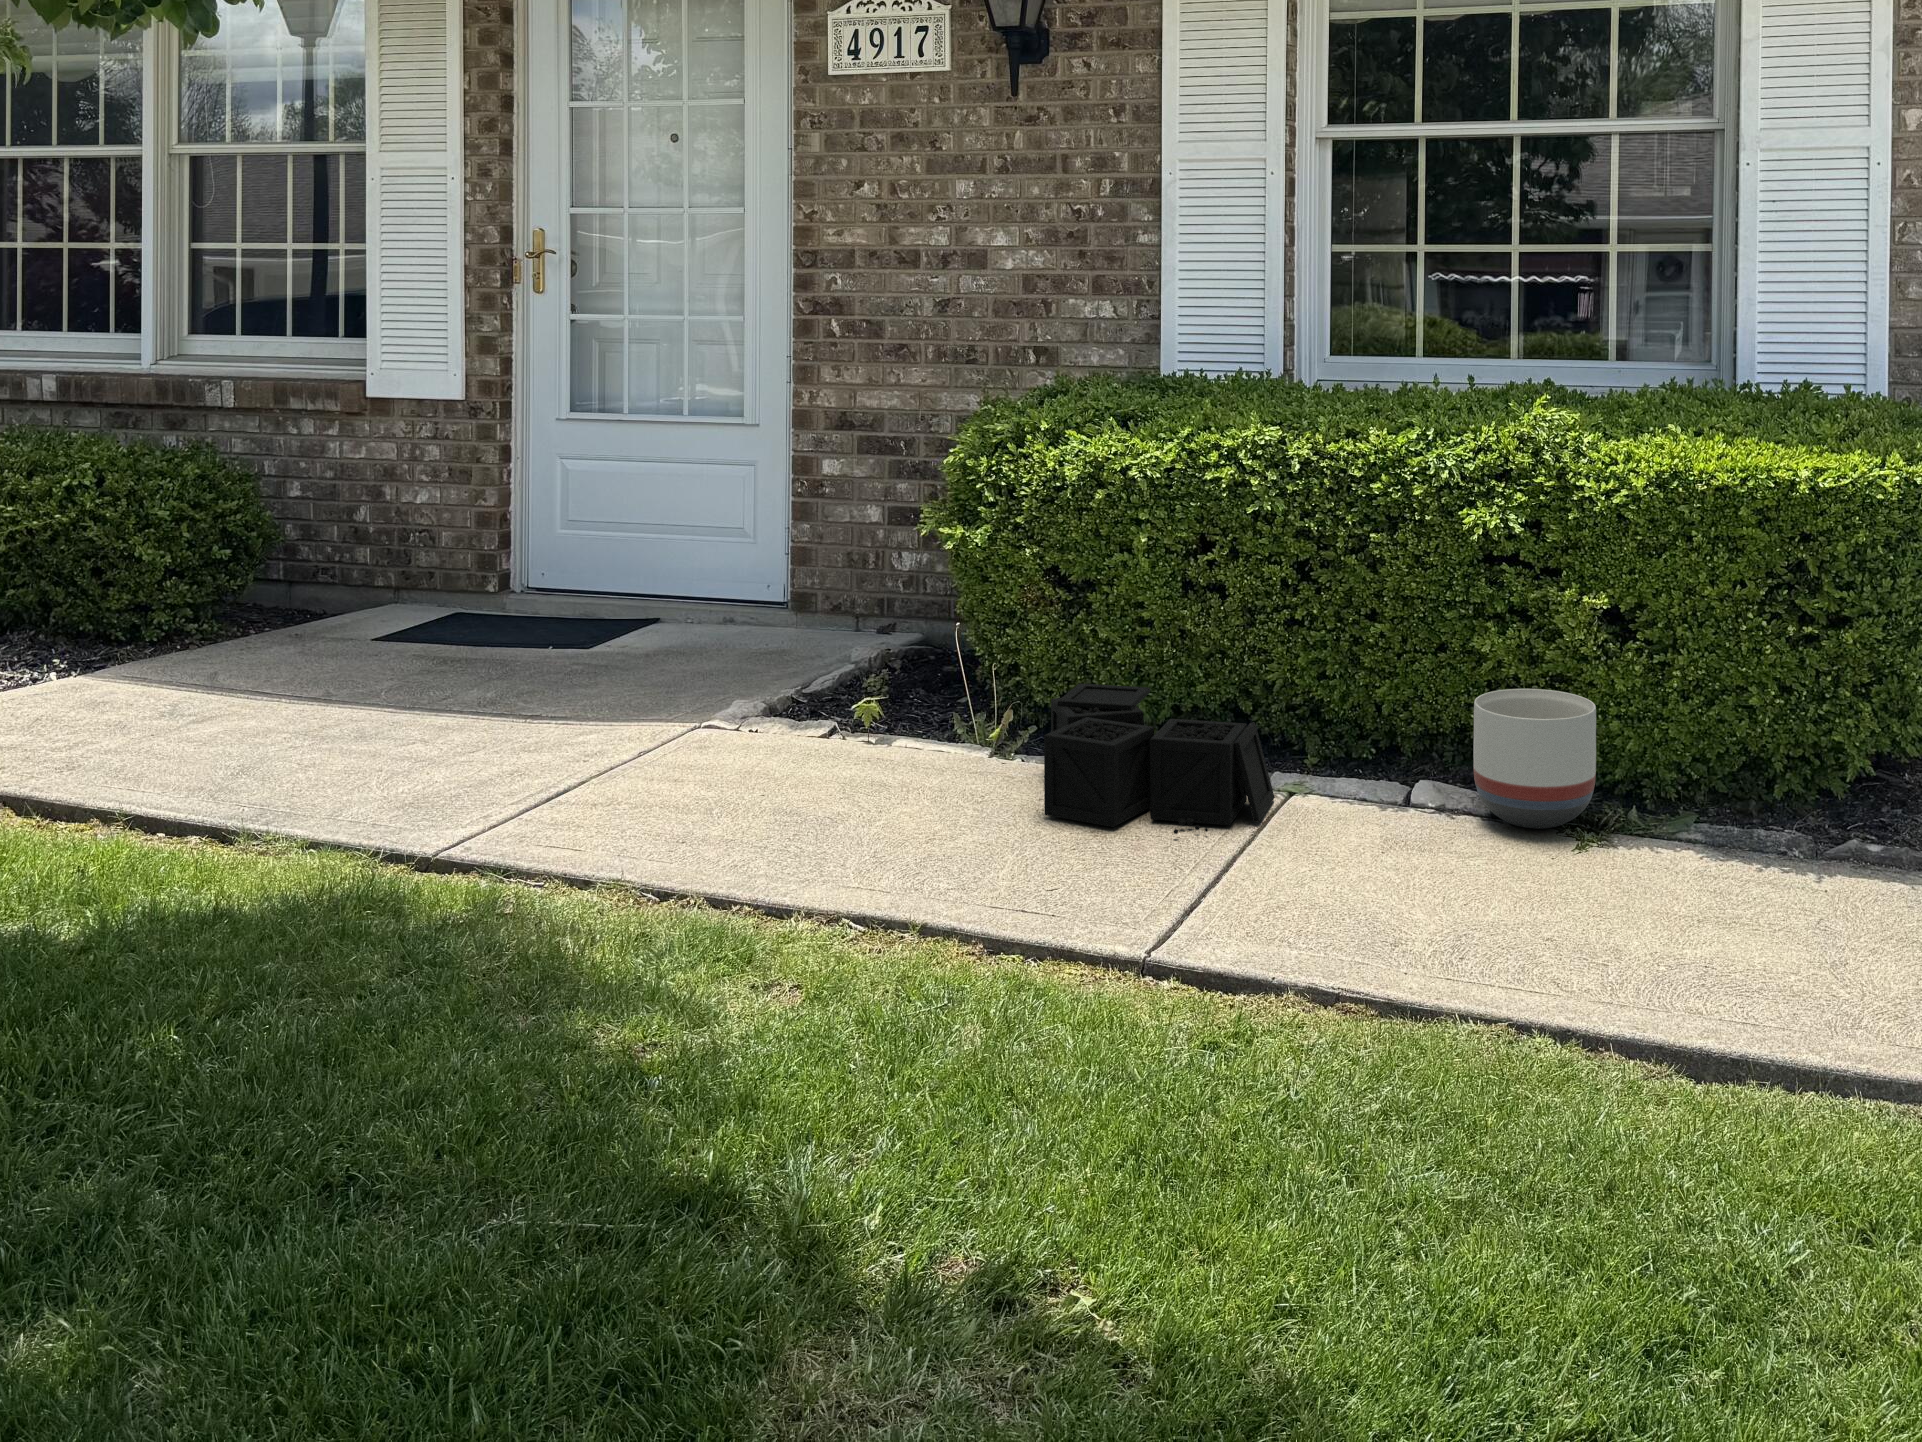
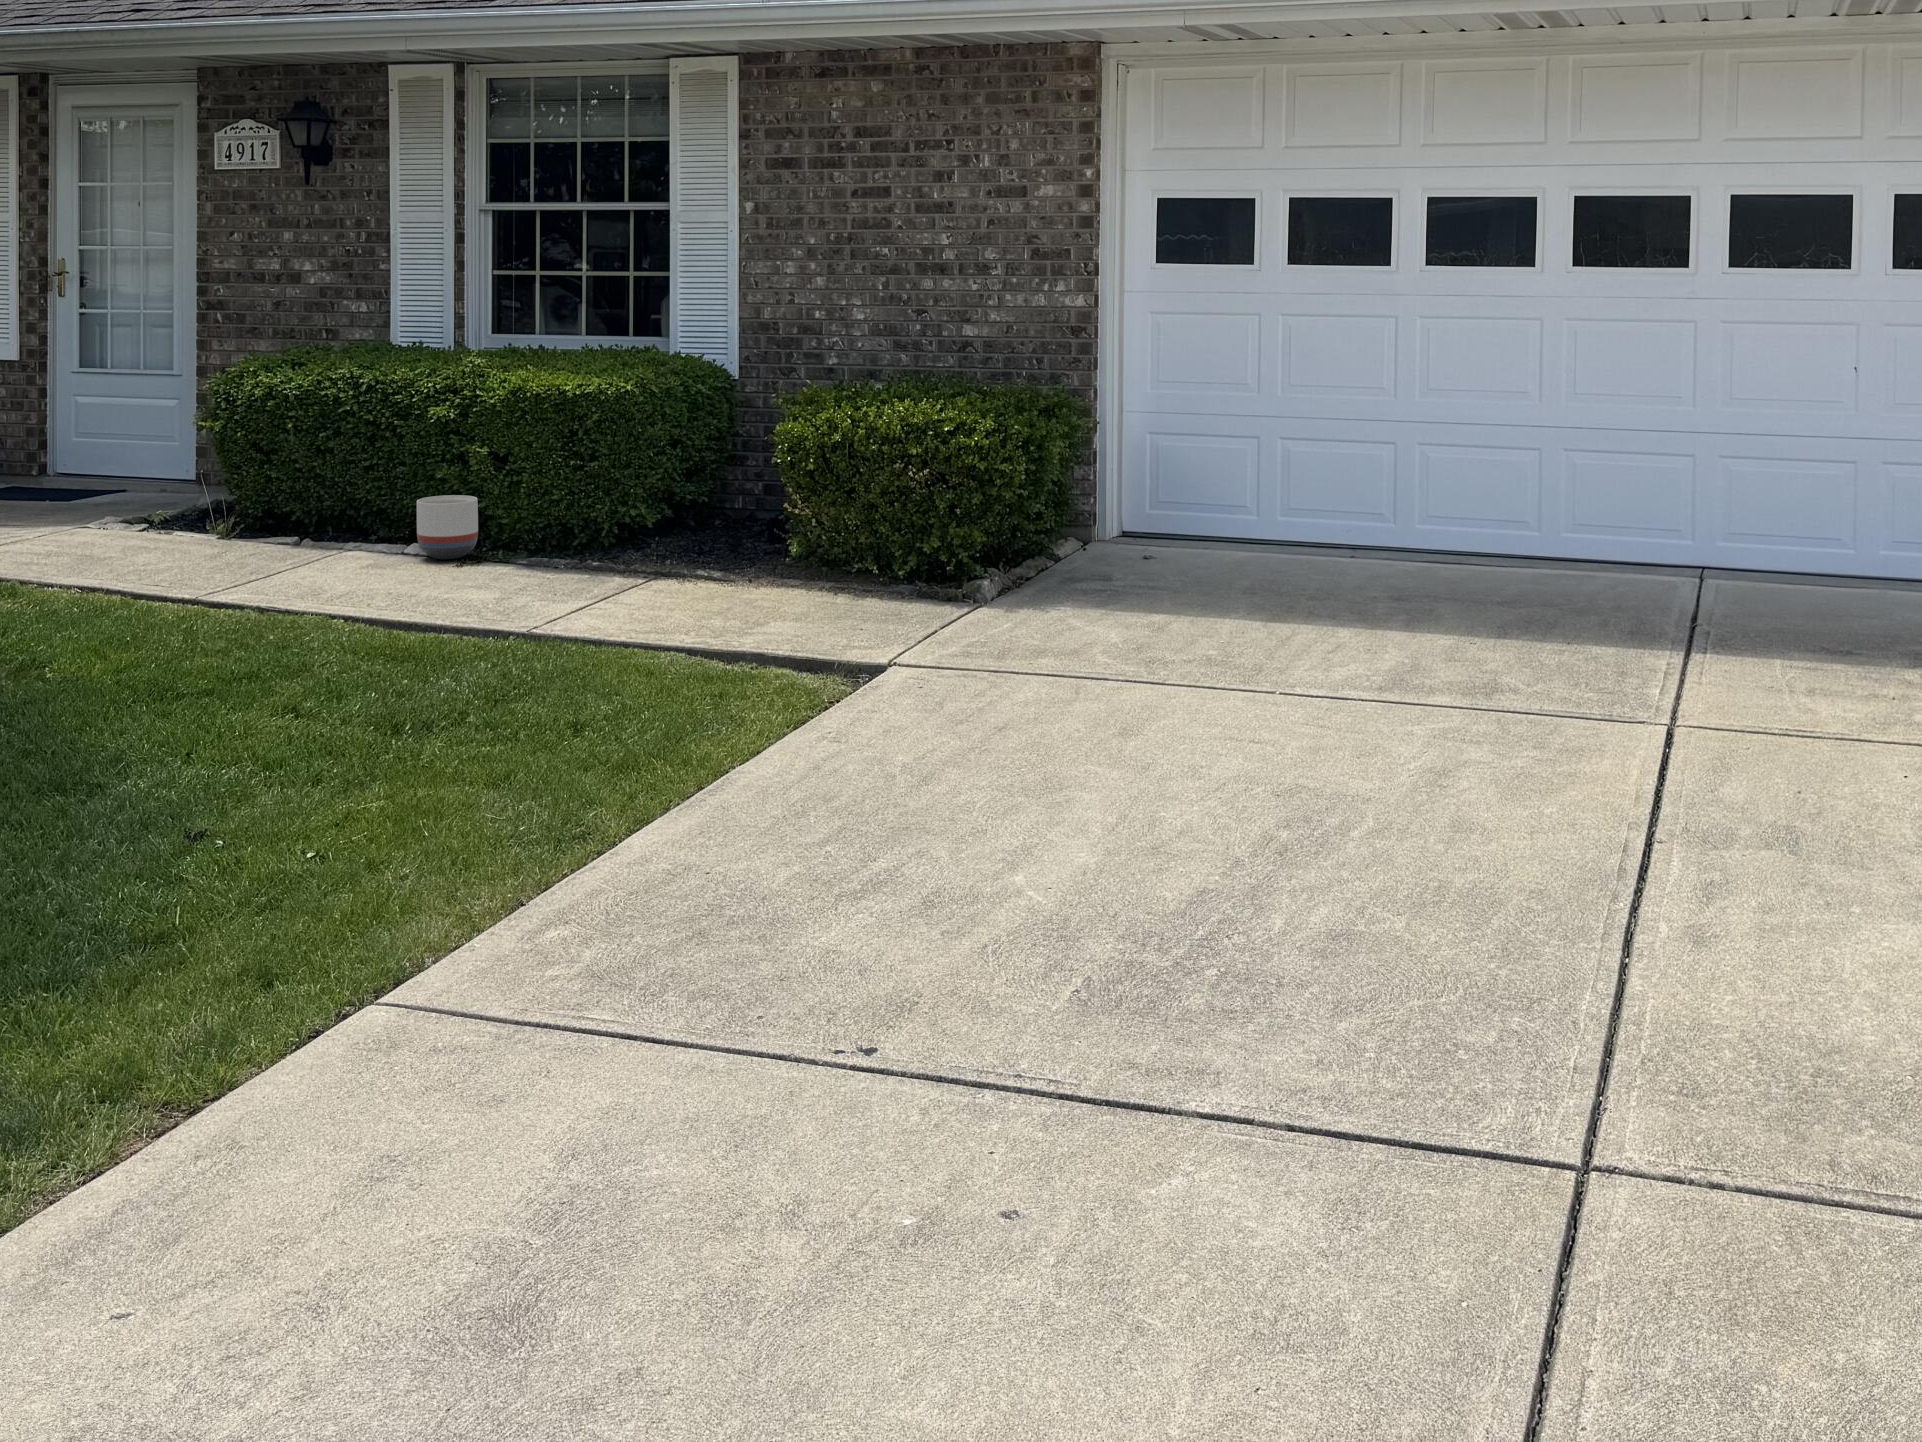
storage bin: present [1044,683,1275,834] -> none [213,499,337,560]

